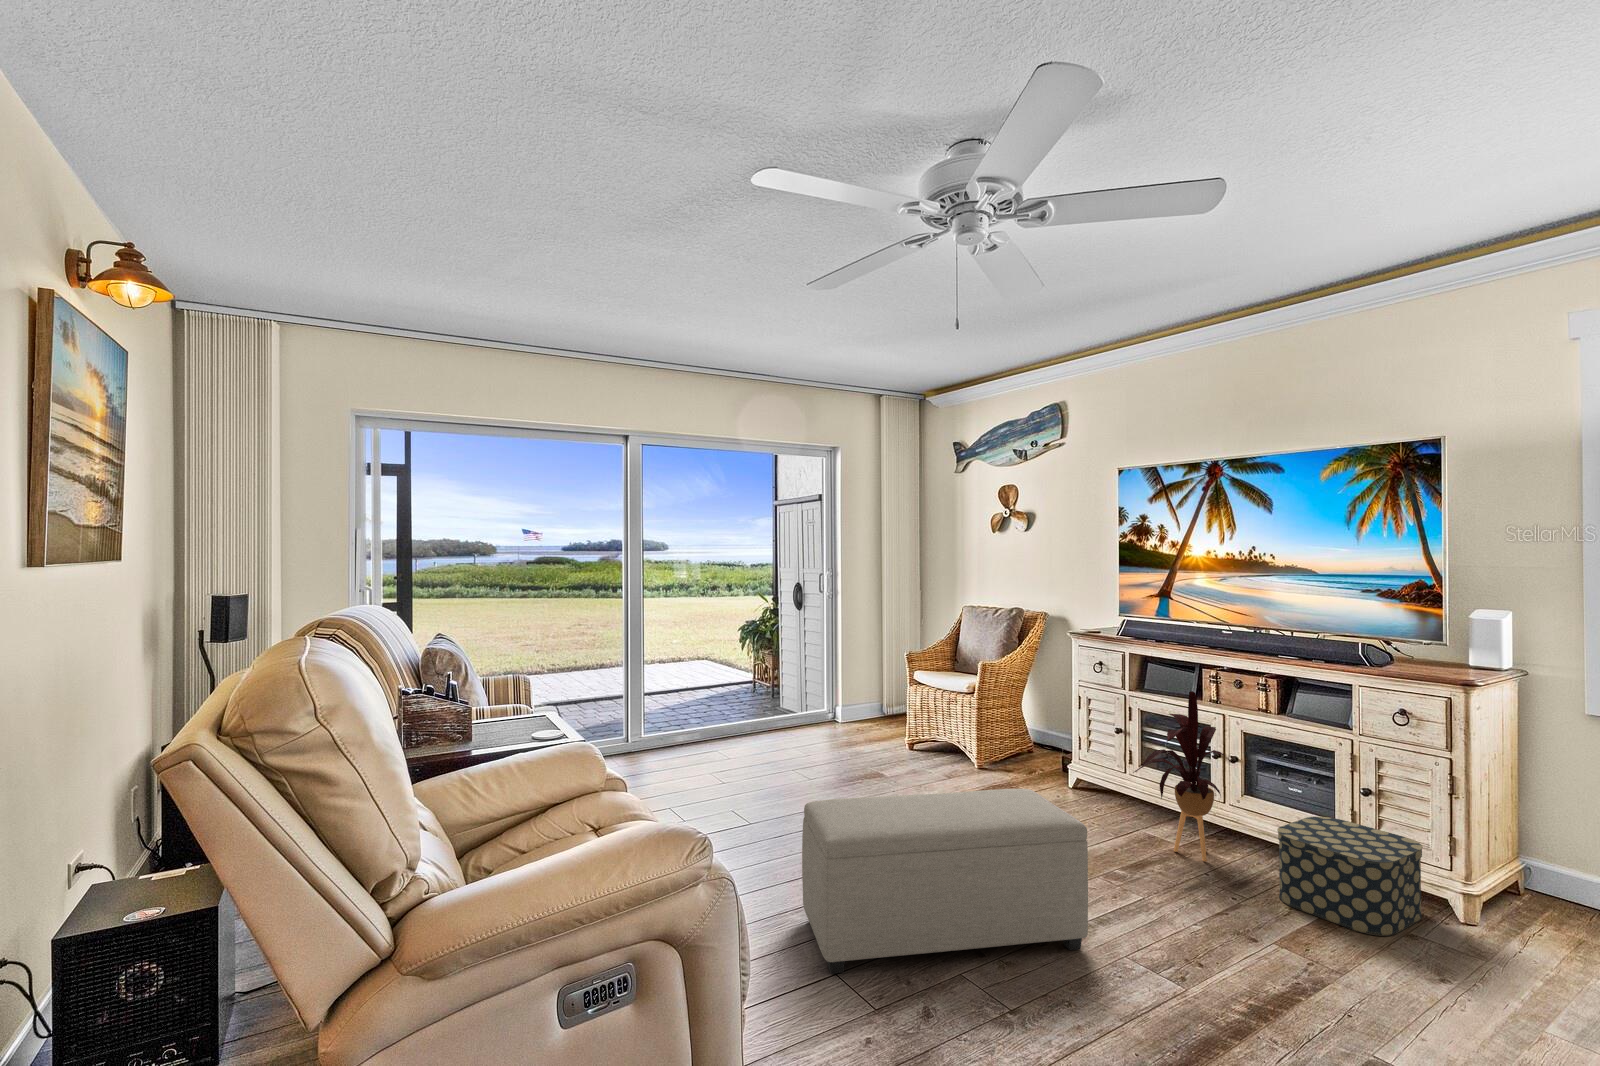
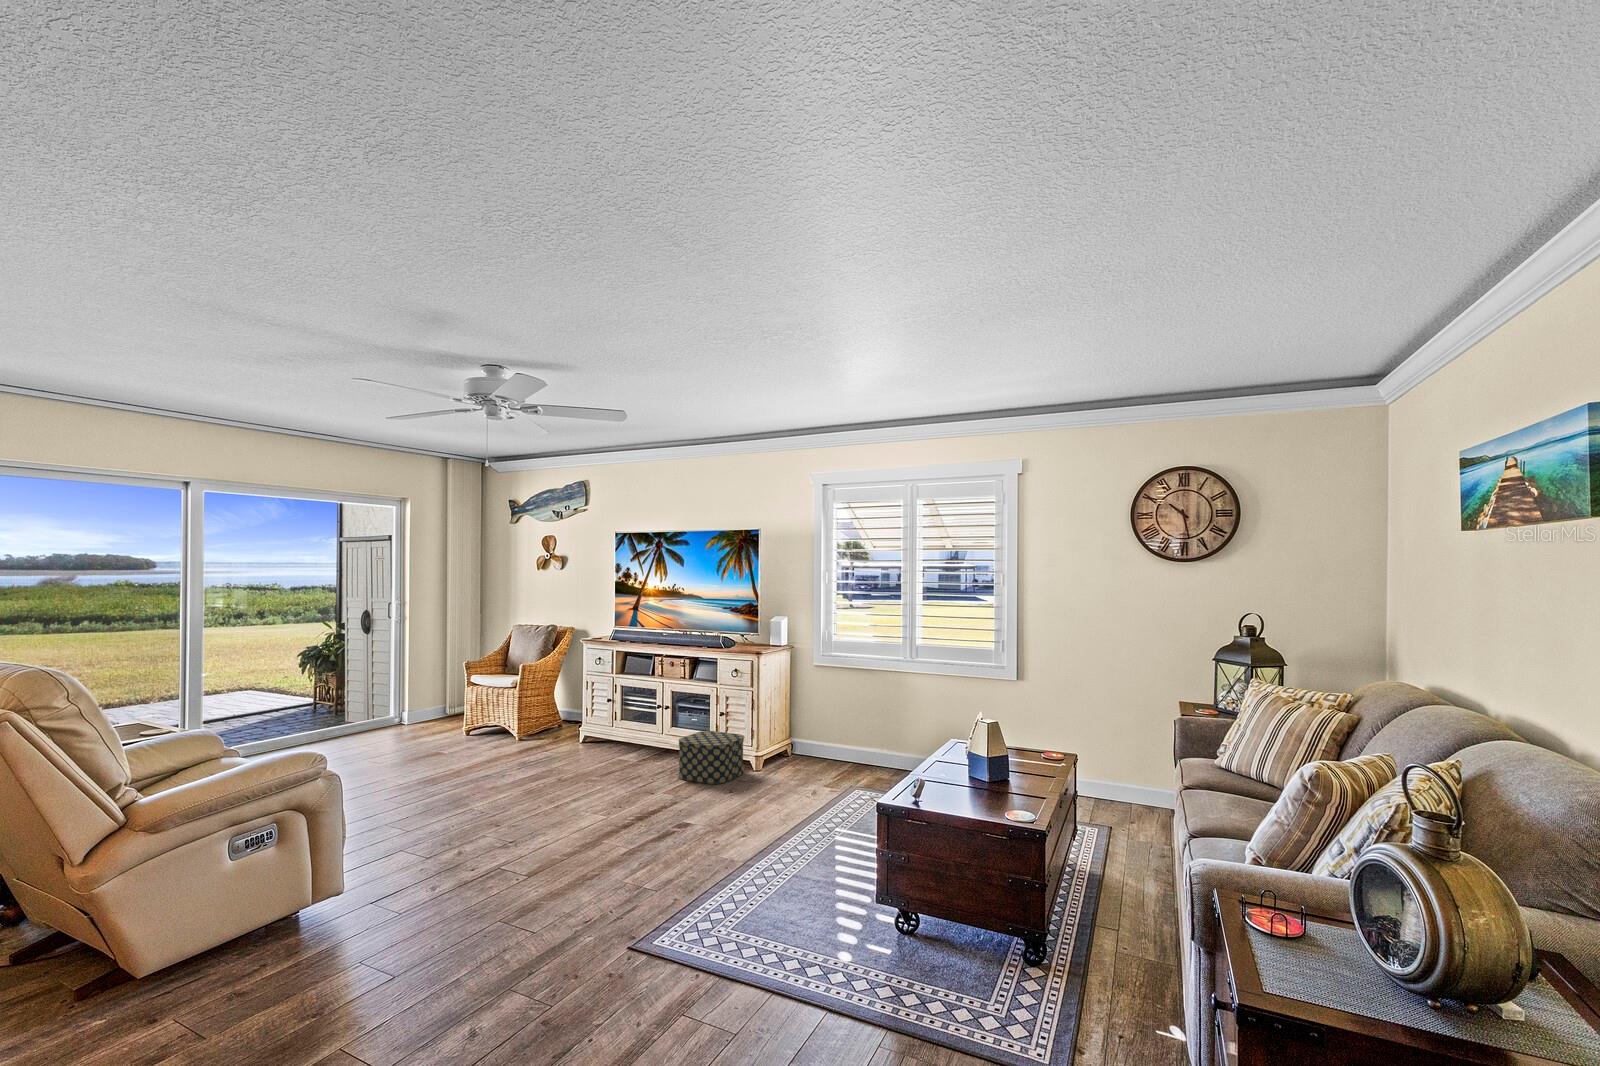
house plant: present [1134,691,1224,861] -> none [609,668,659,768]
ottoman: present [802,789,1088,974] -> none [377,733,565,853]

